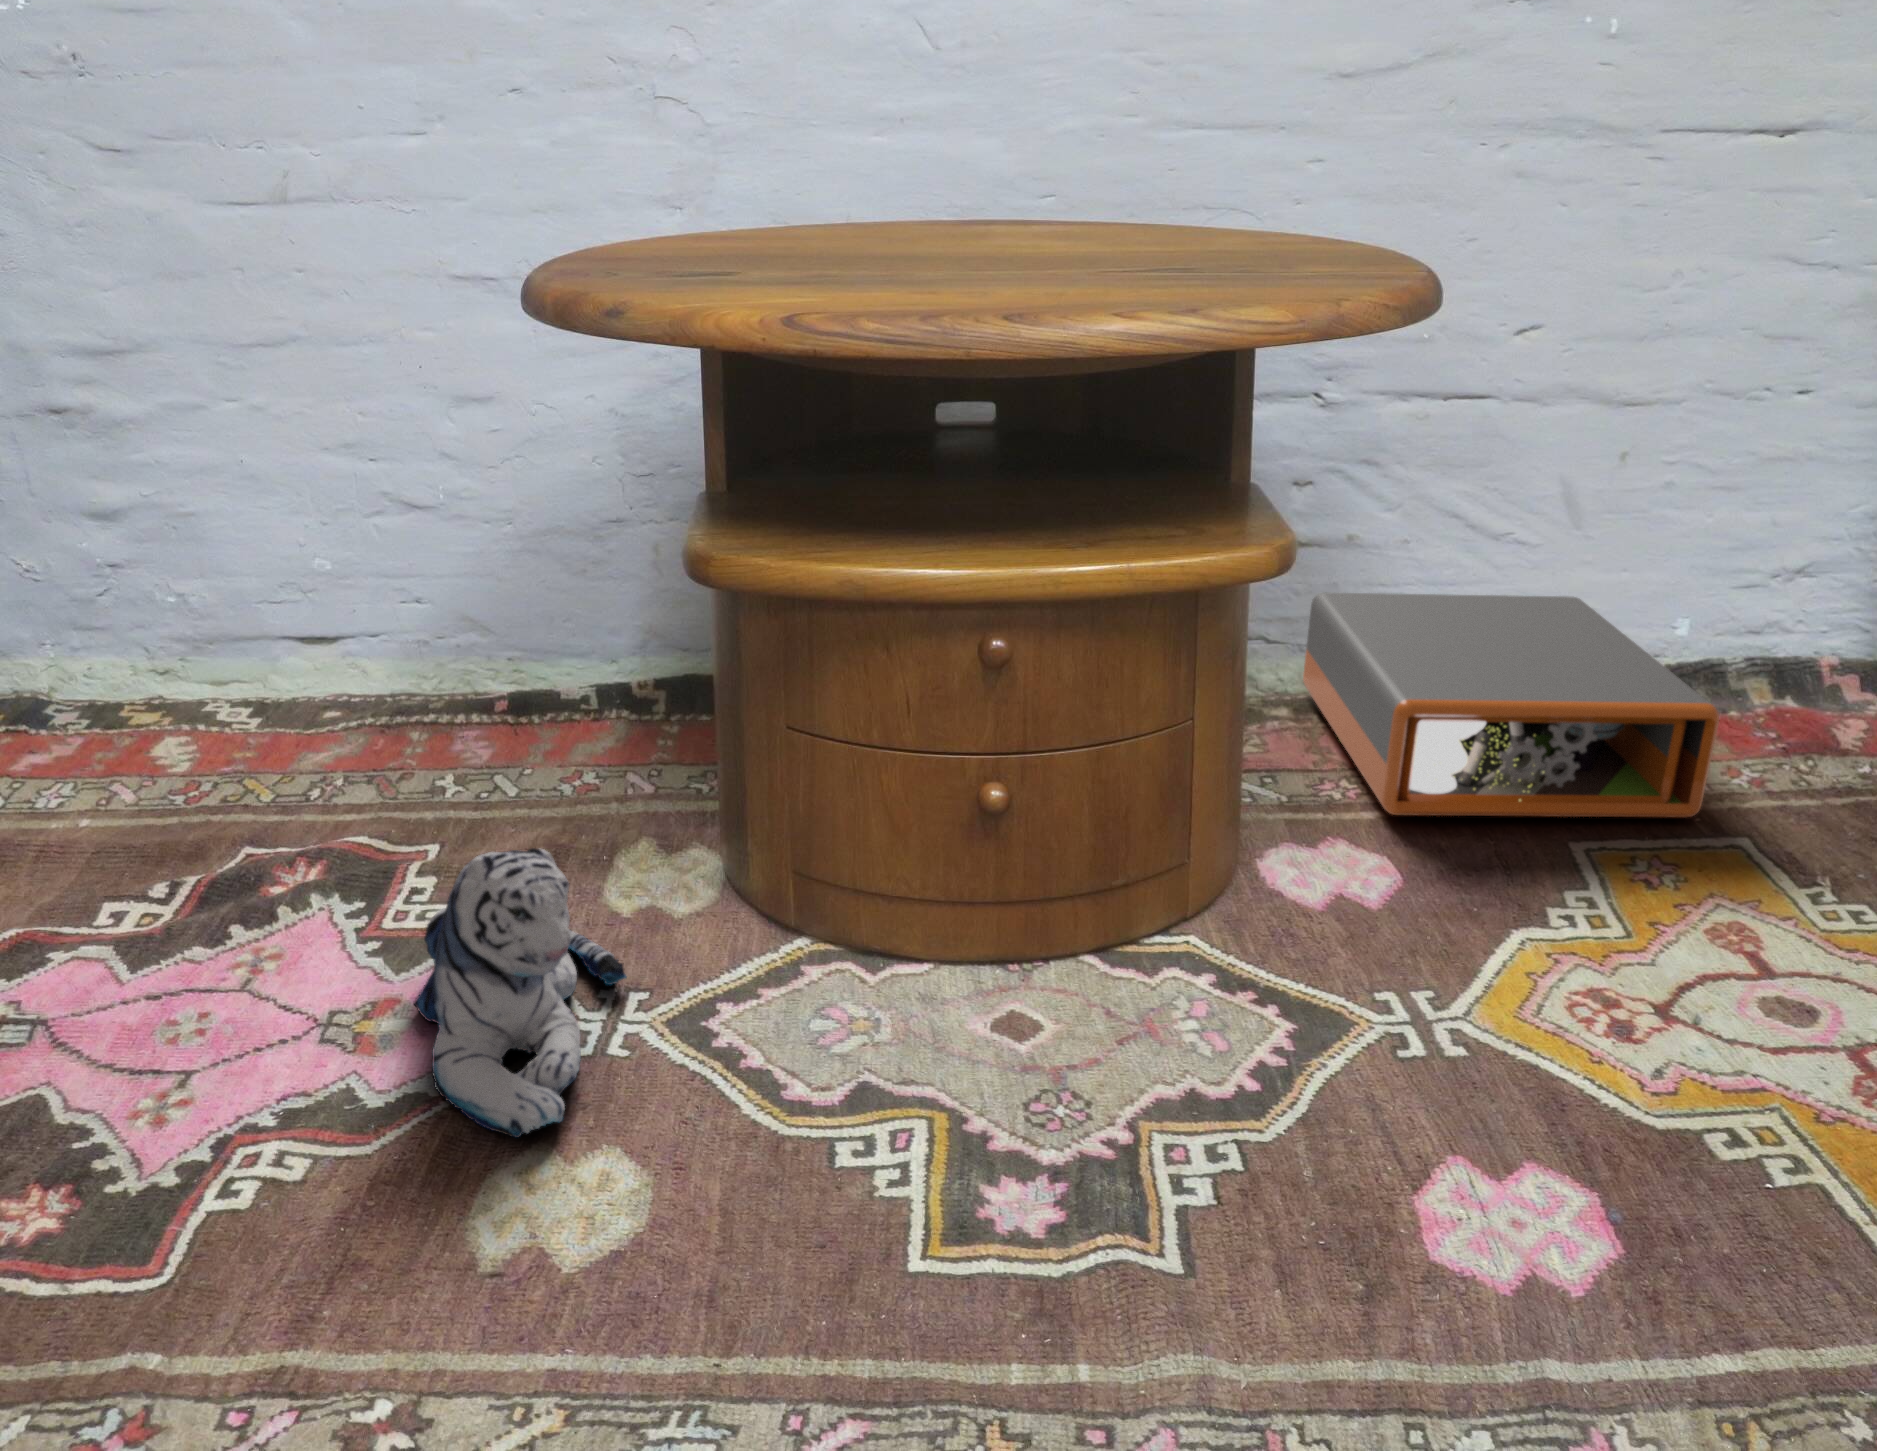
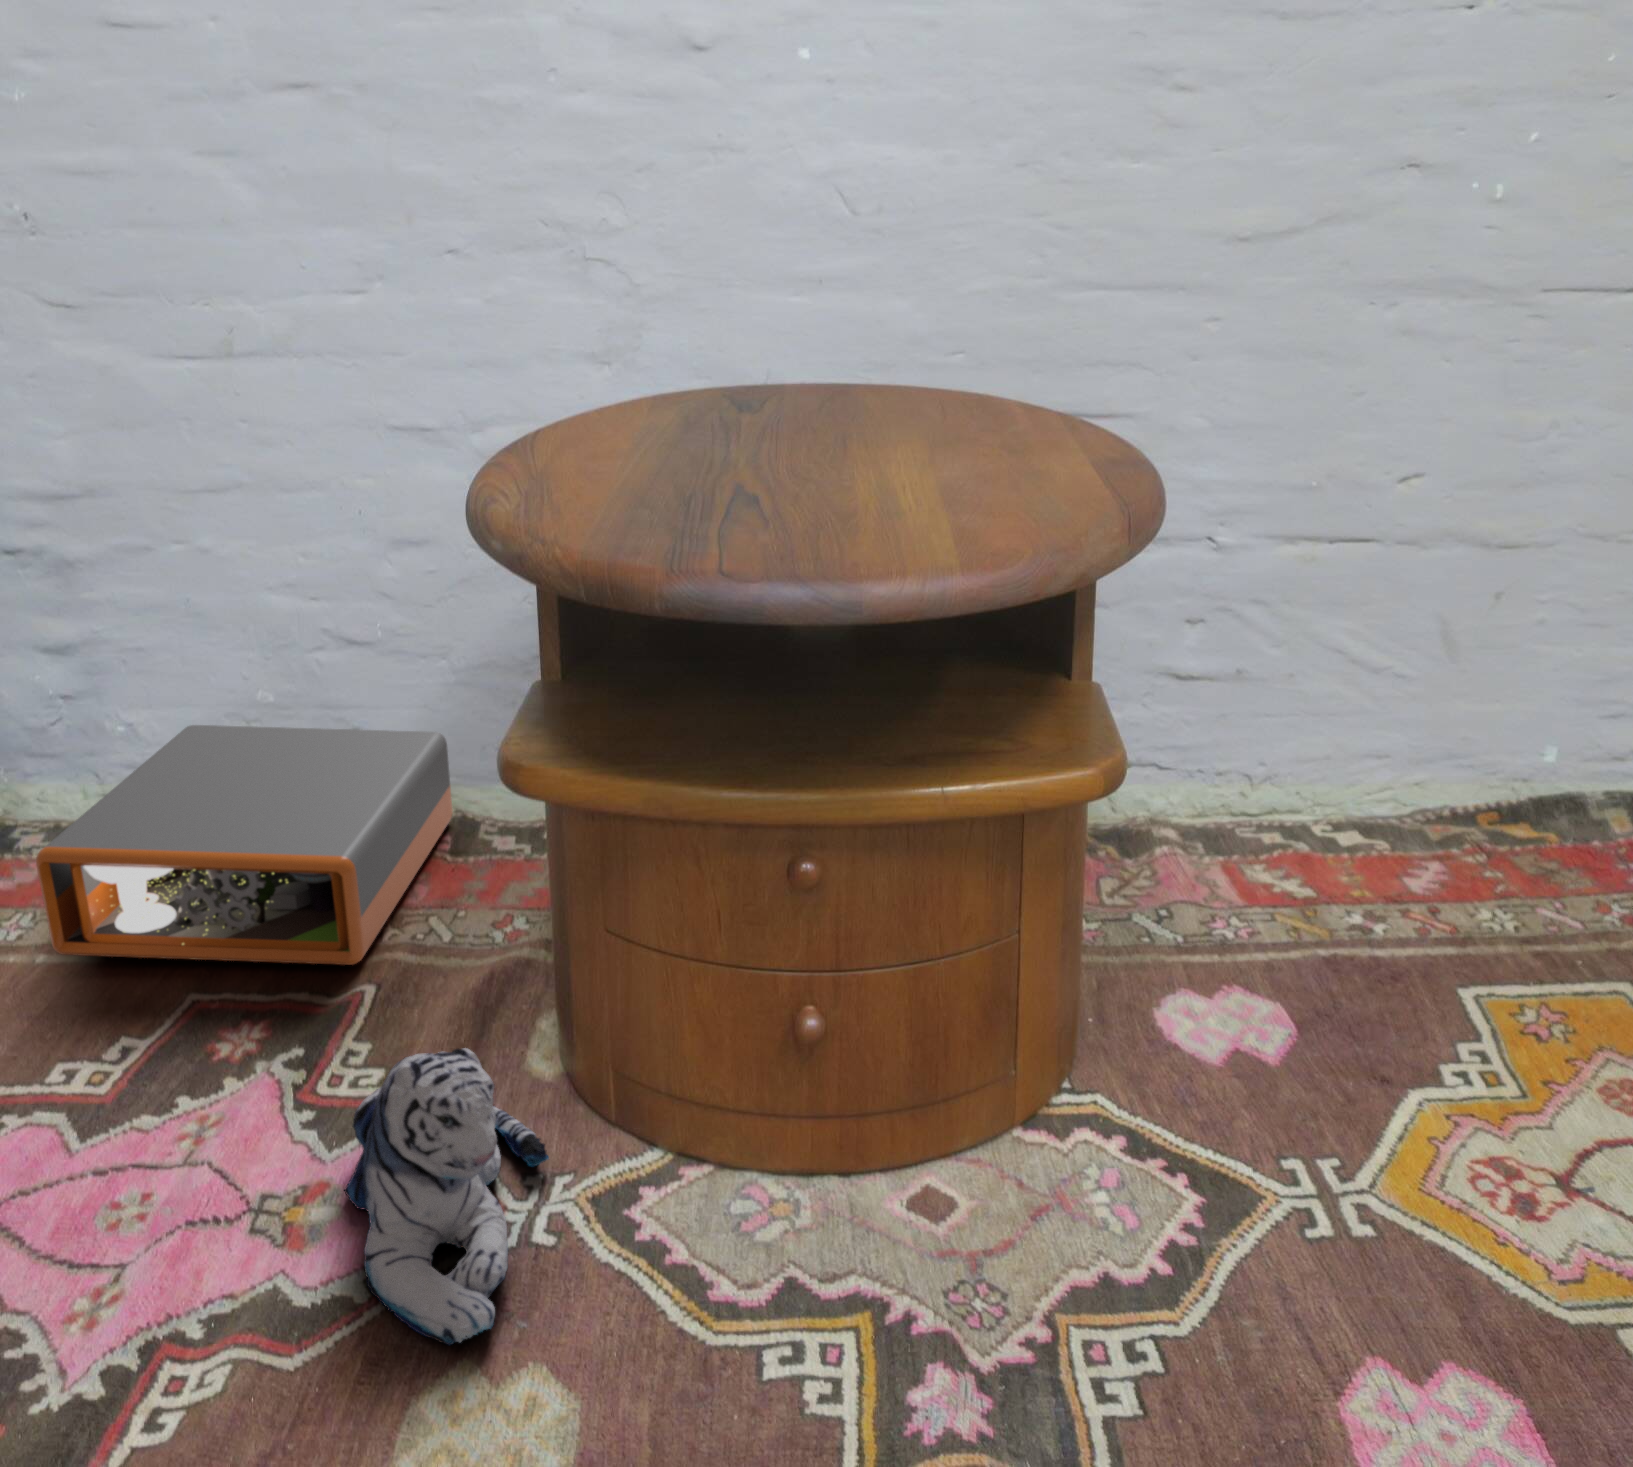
storage box: present [1303,592,1719,817] -> present [36,725,453,965]

